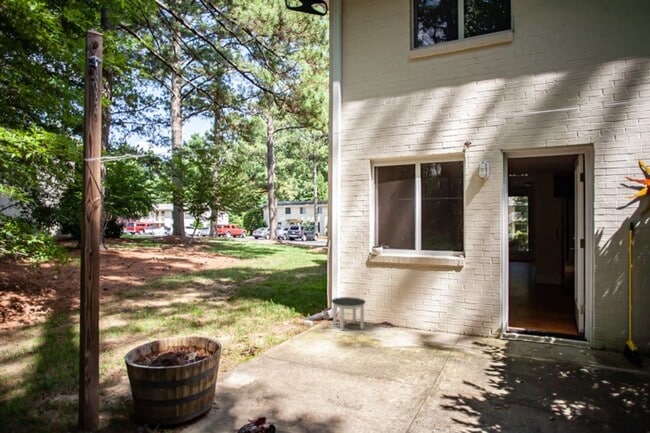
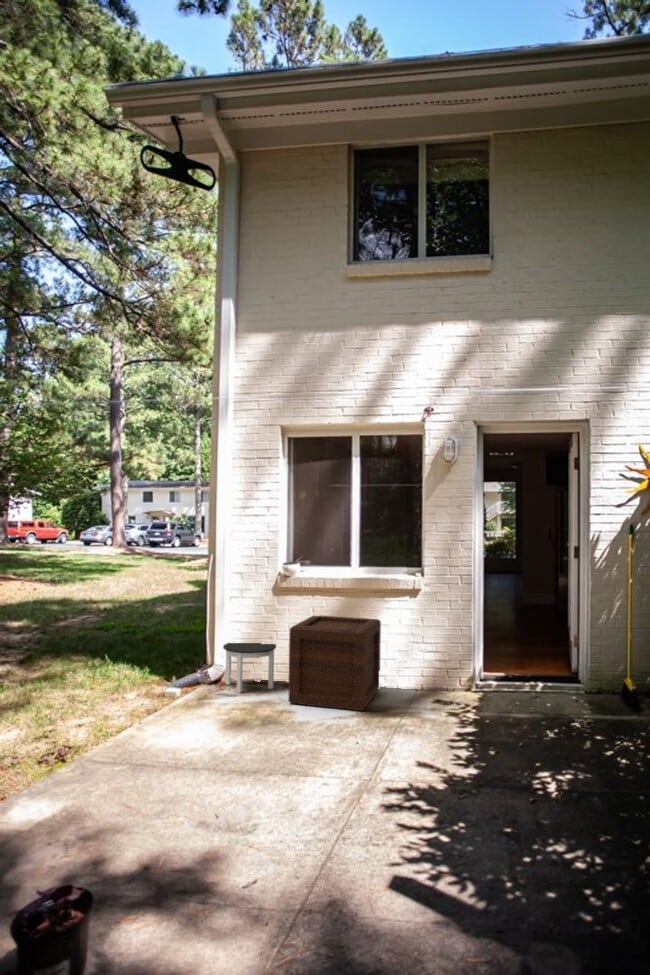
wooden crate: none [374,282,436,347] -> present [288,616,381,711]

